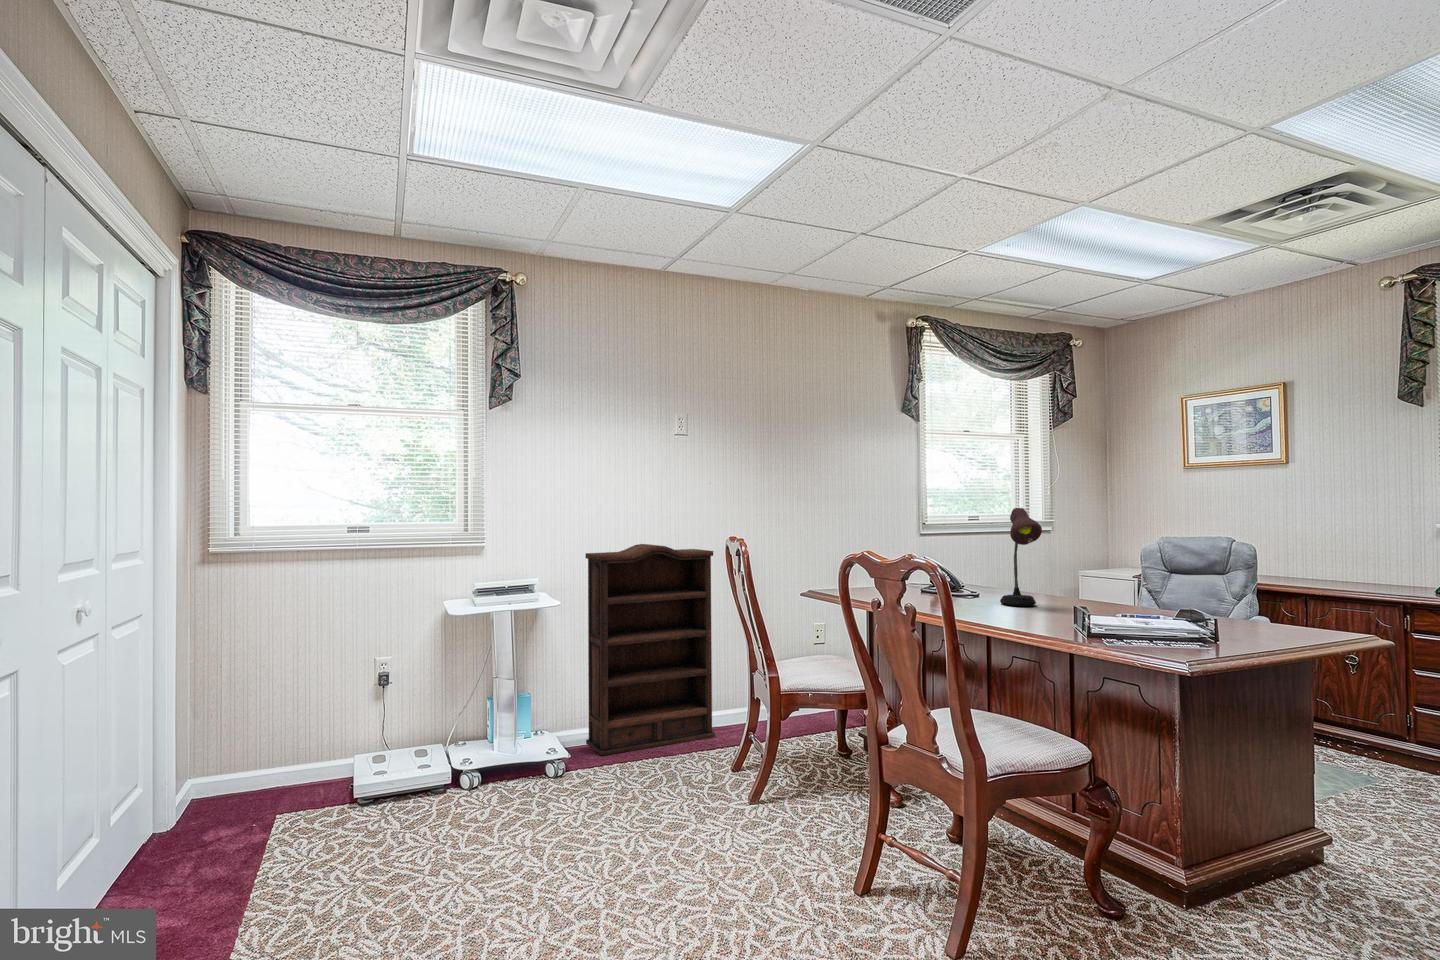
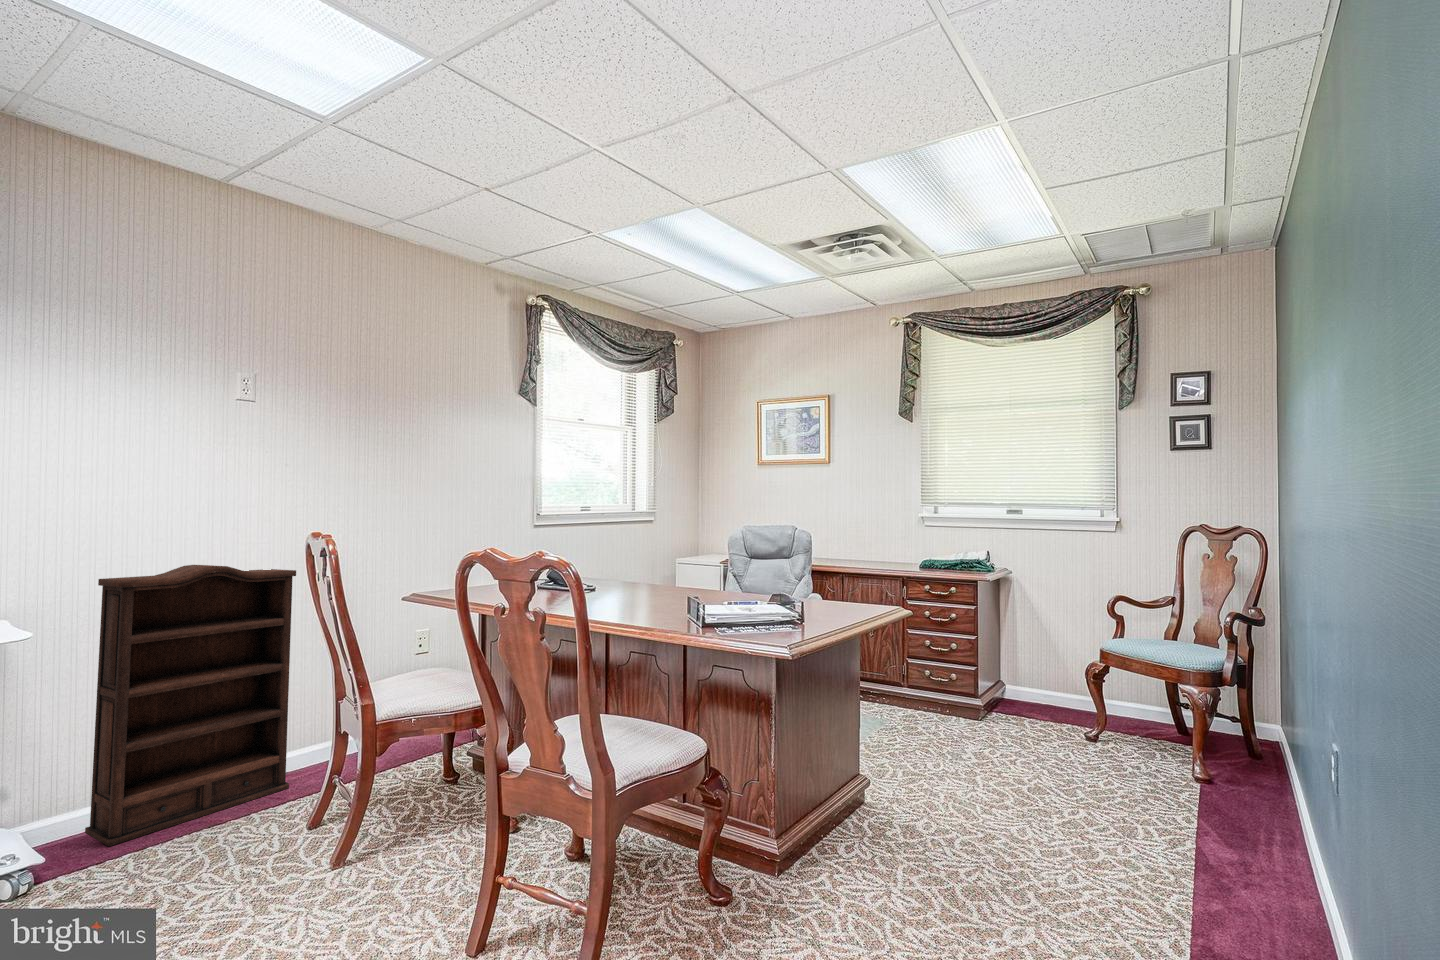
desk lamp: present [1000,508,1042,606] -> none [614,519,653,611]

